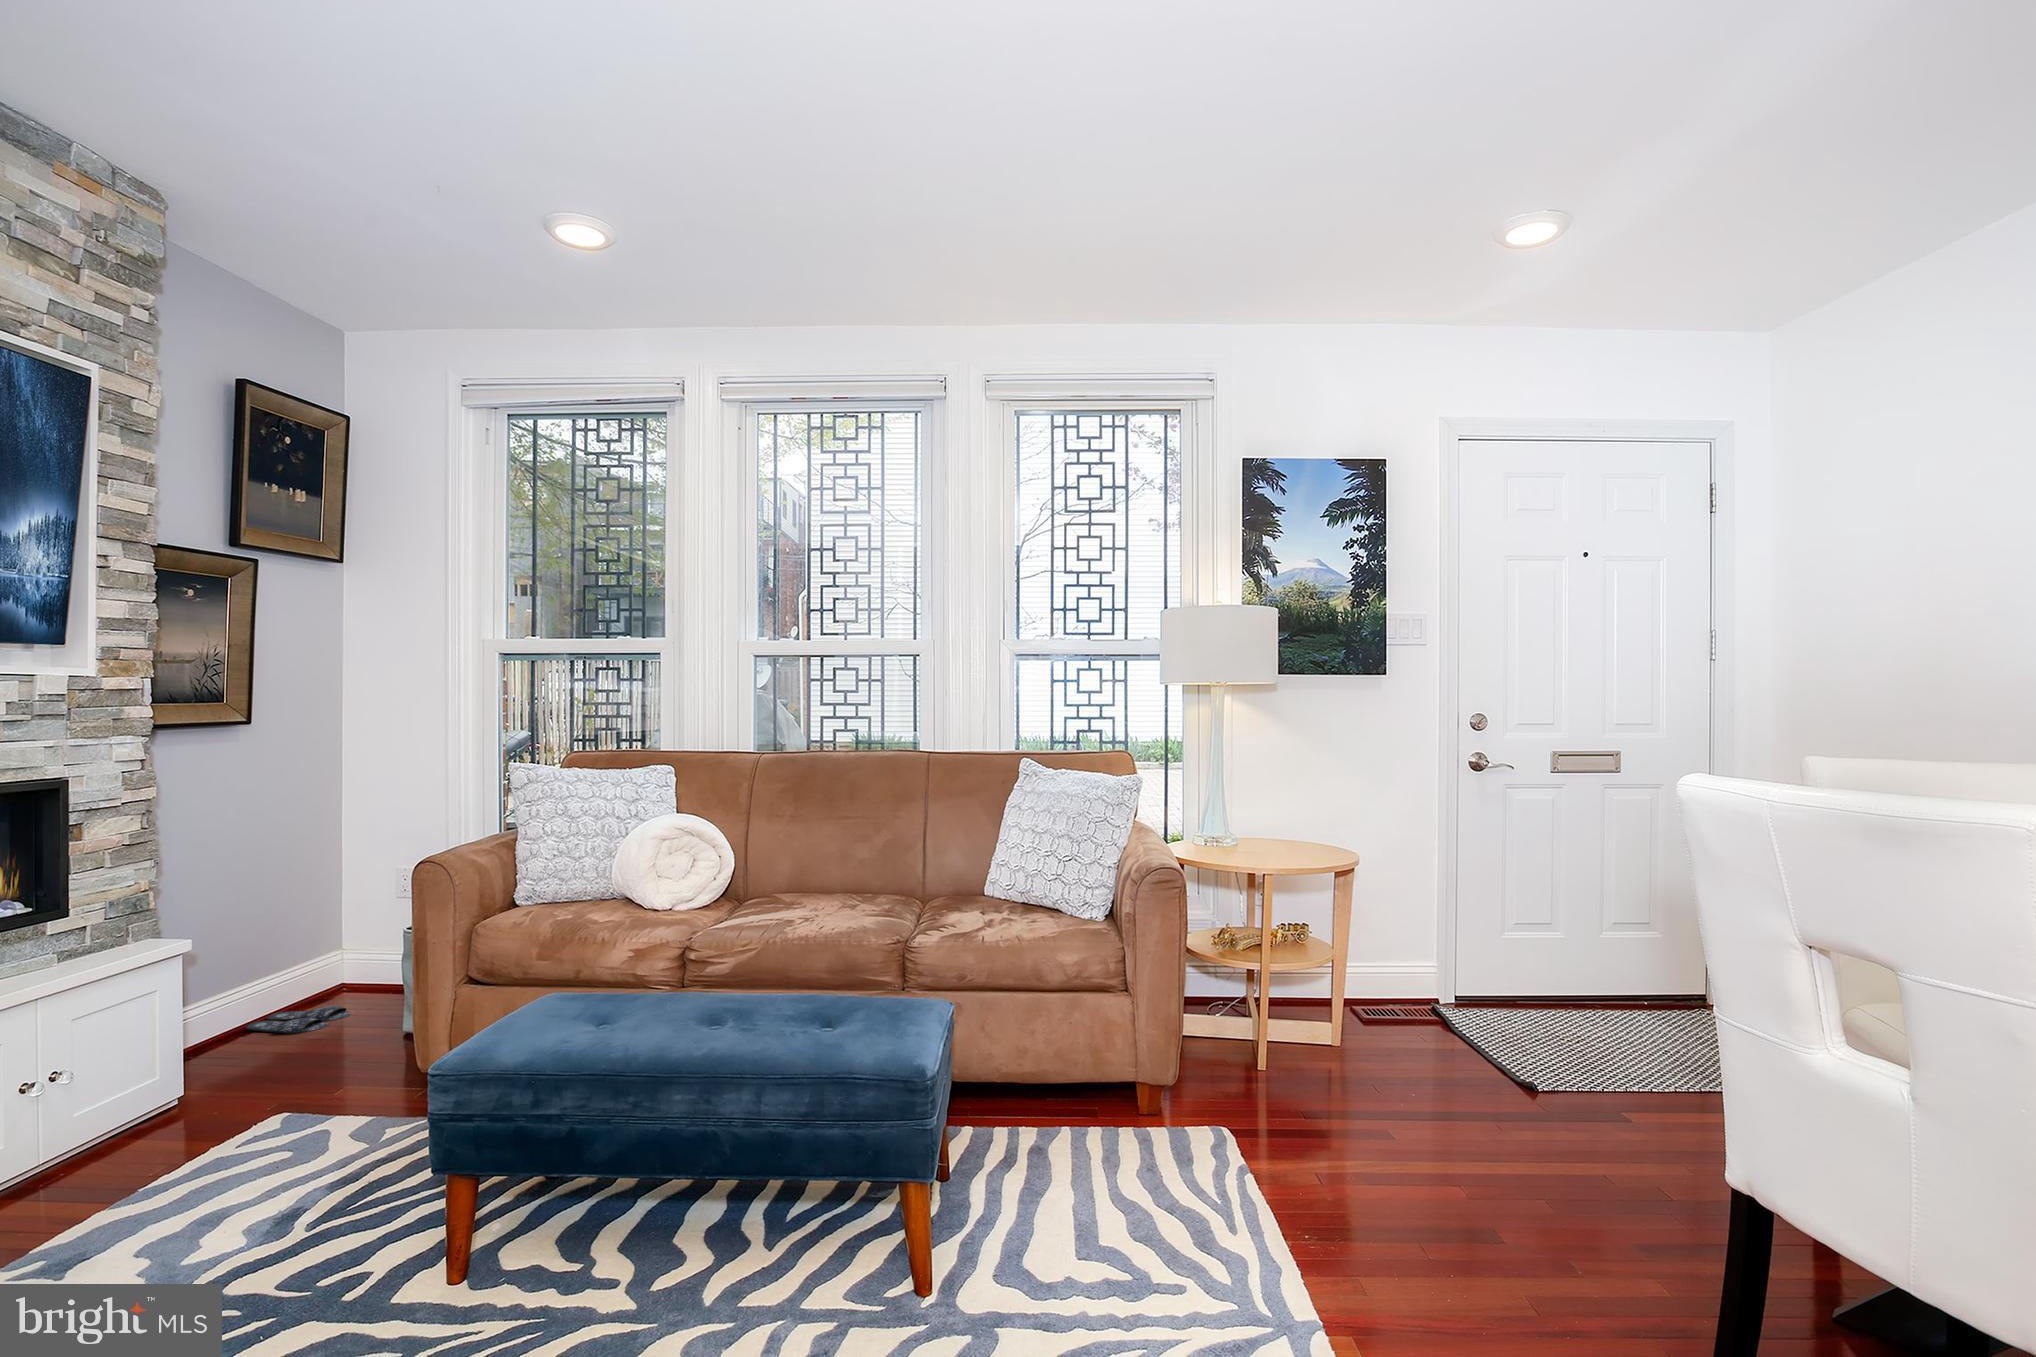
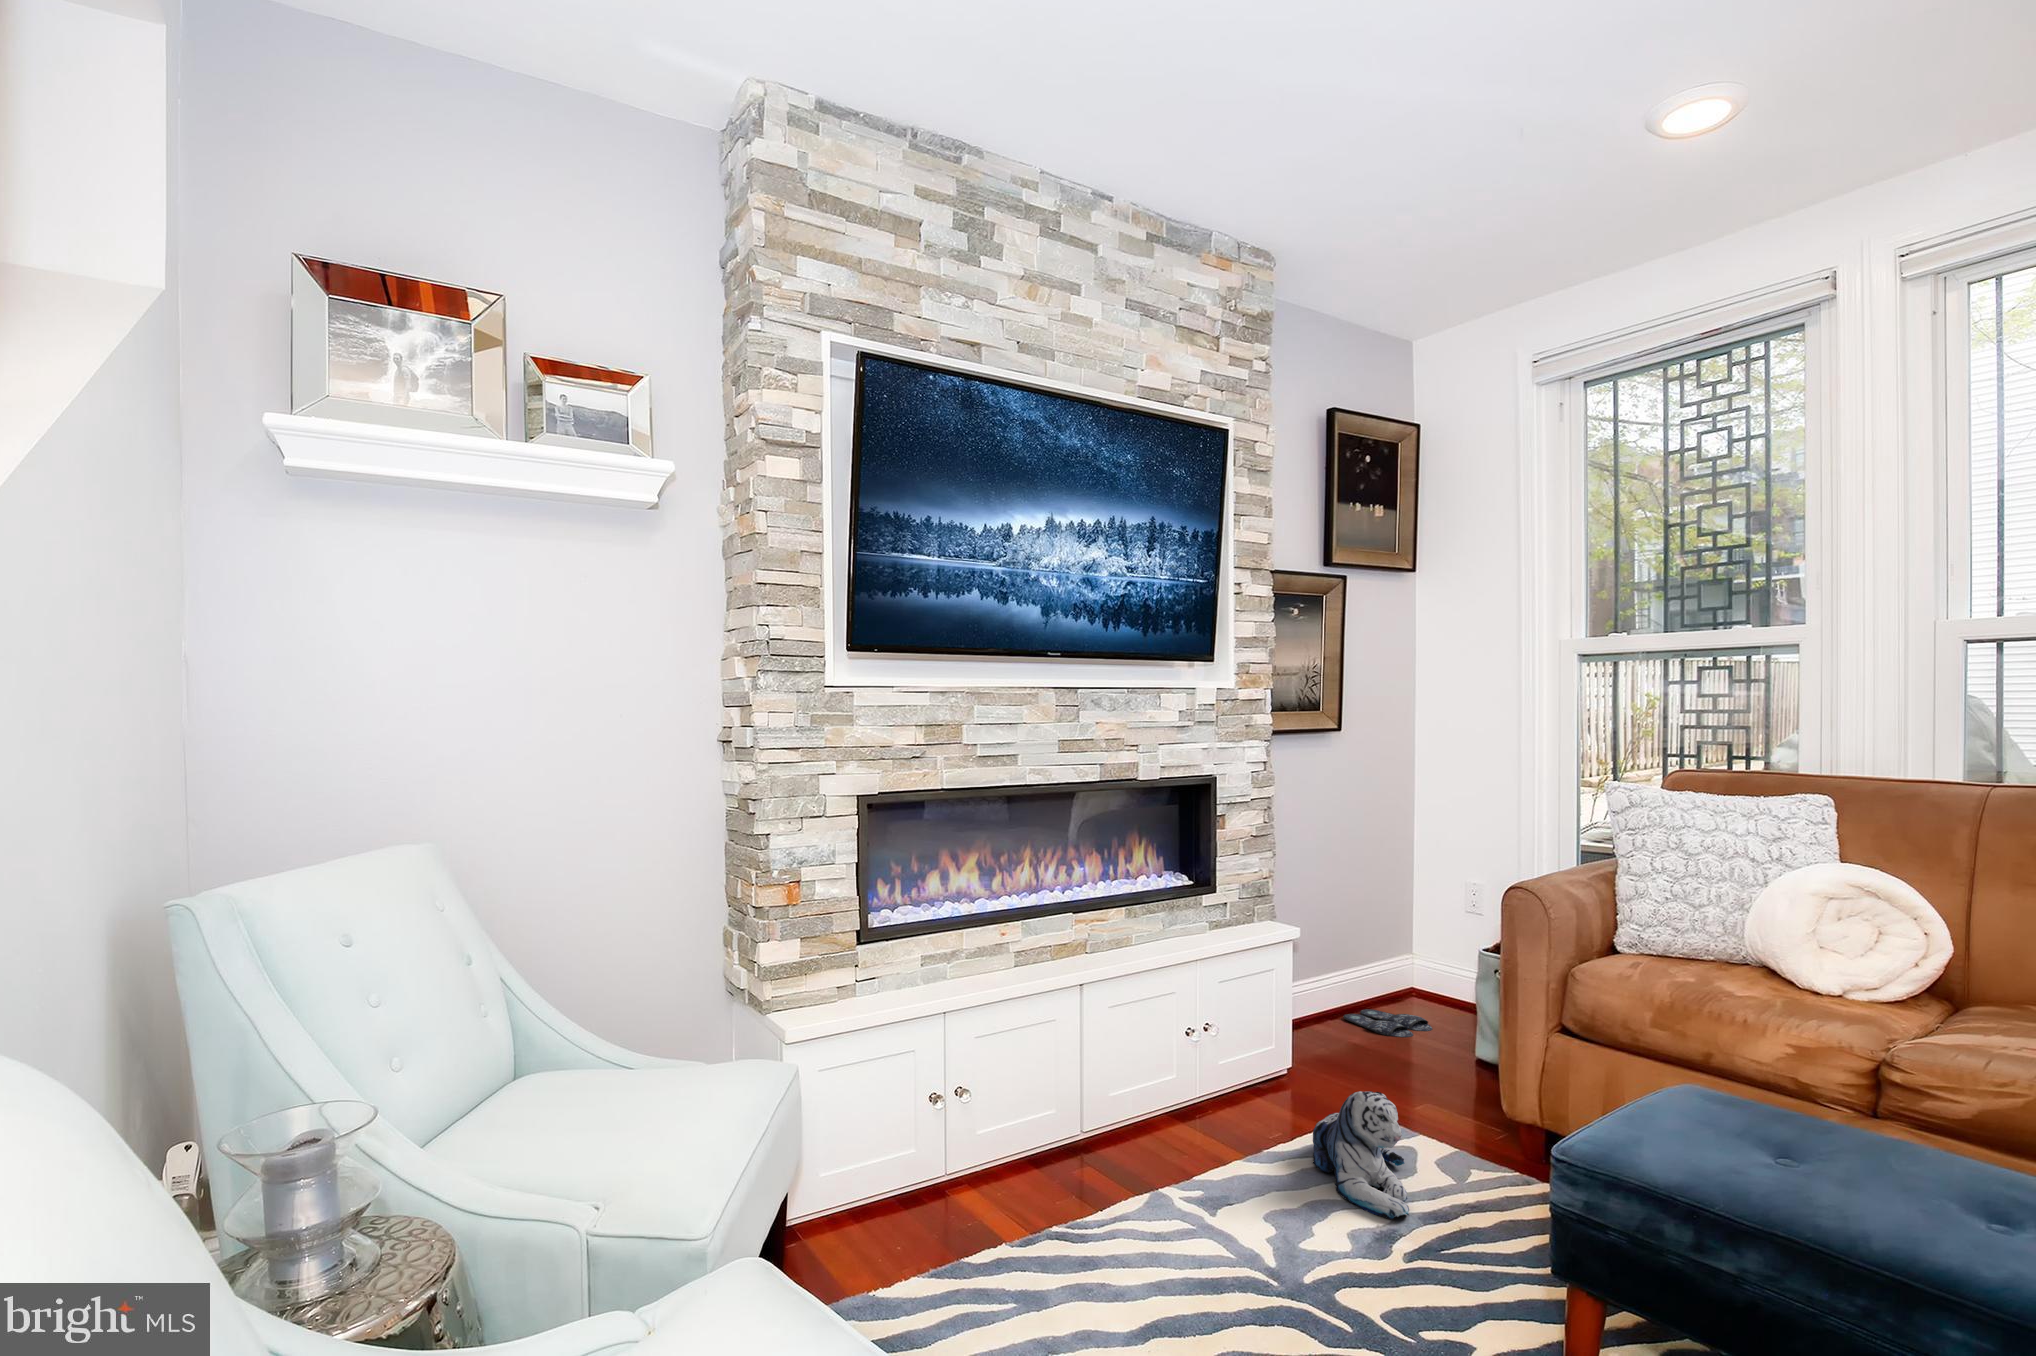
plush toy: none [193,1082,306,1201] -> present [1313,1091,1409,1219]

